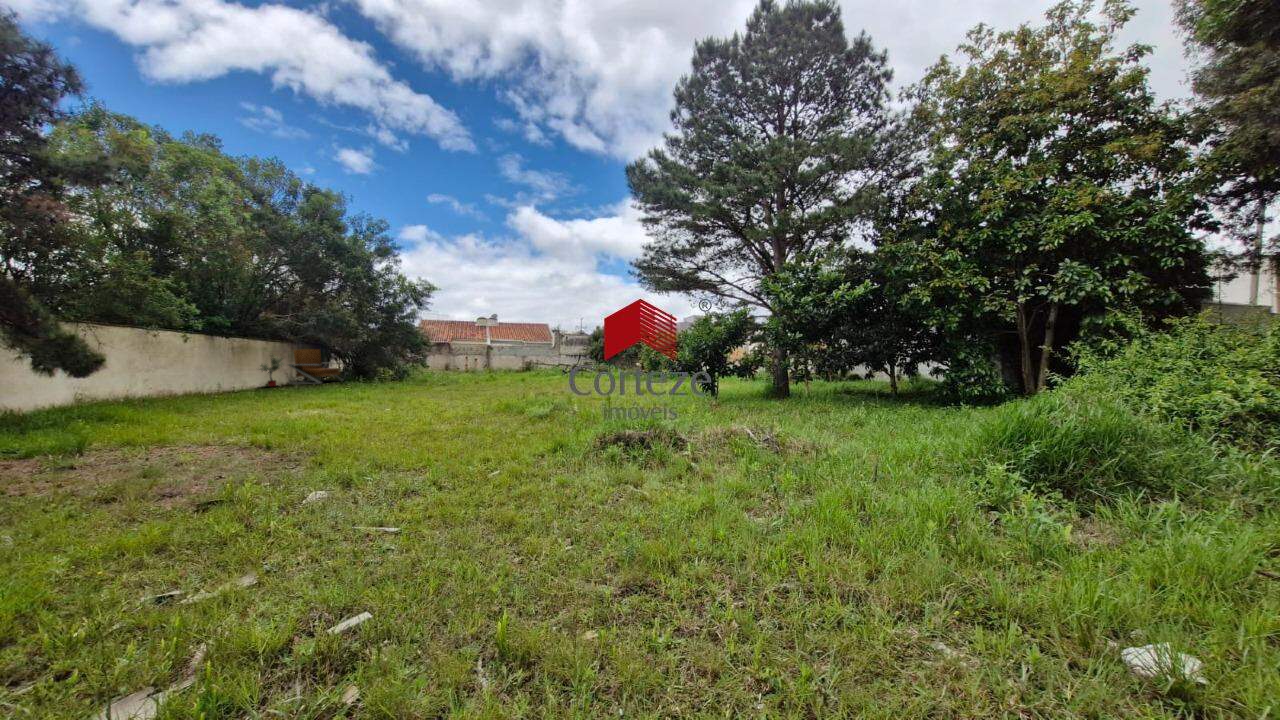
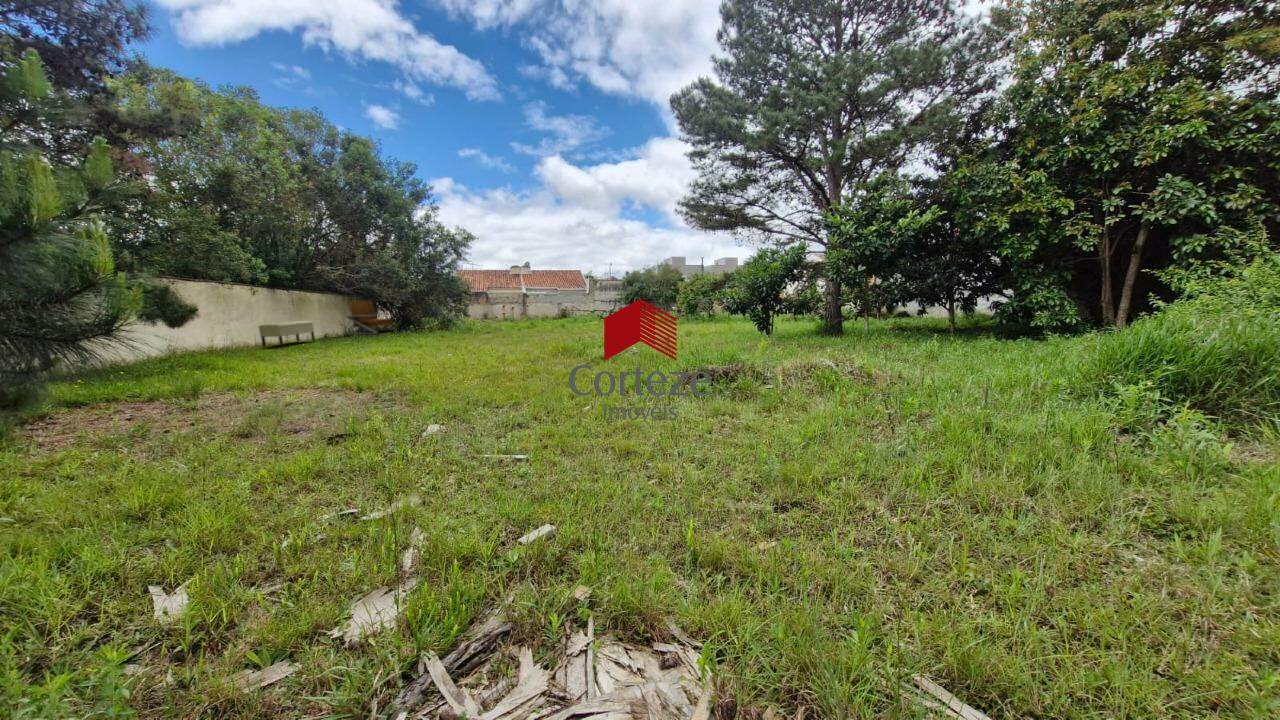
potted tree: present [259,355,284,387] -> none [319,305,343,337]
bench: none [185,369,249,397] -> present [259,321,315,347]

